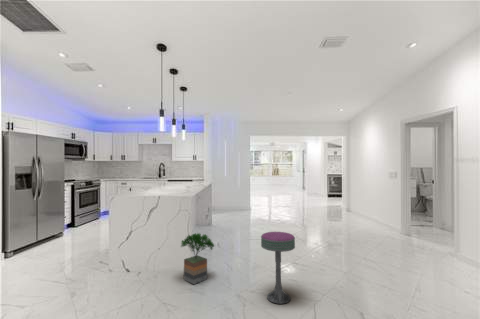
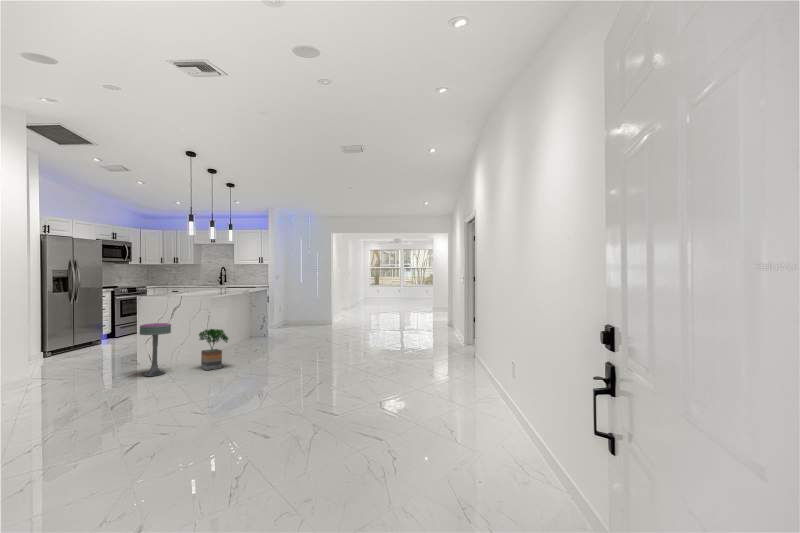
bar stool: present [261,232,295,304] -> present [139,323,171,376]

